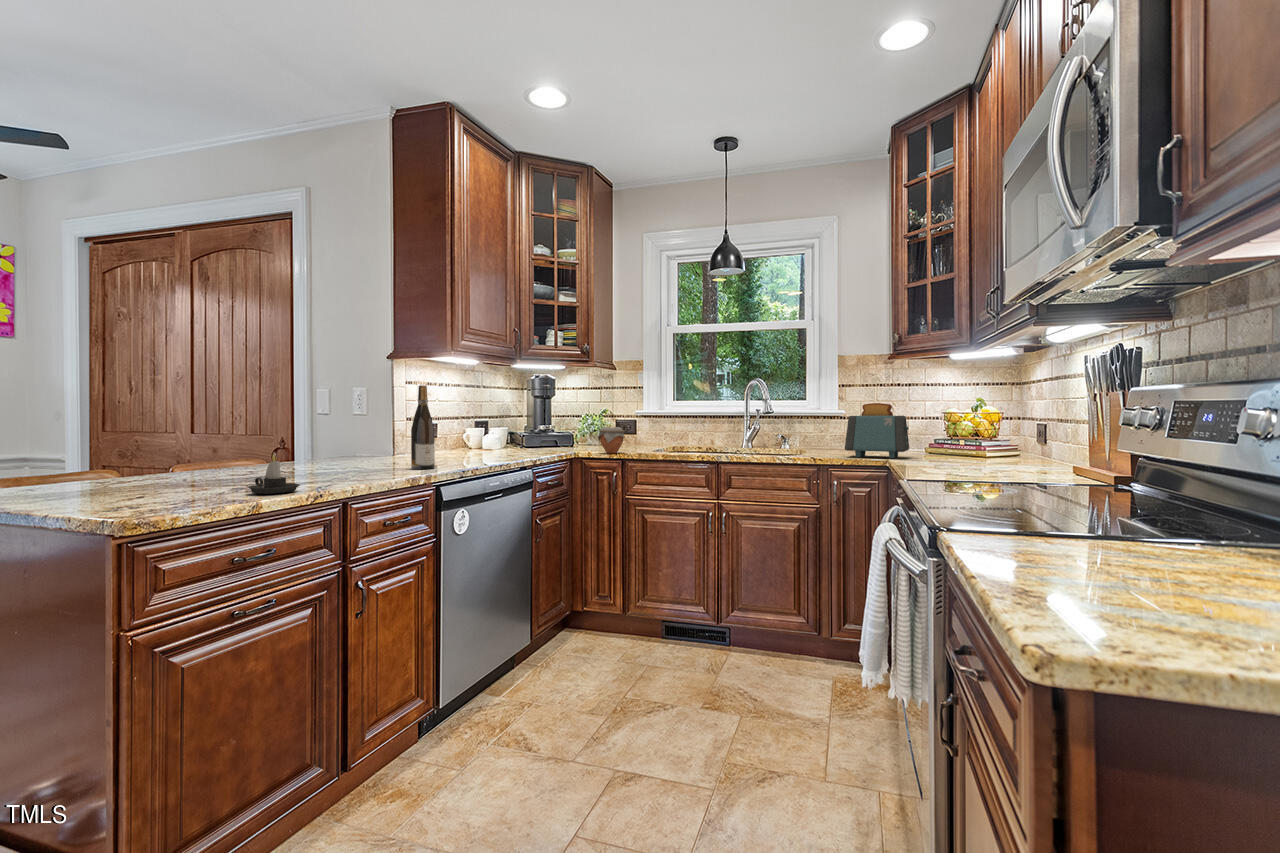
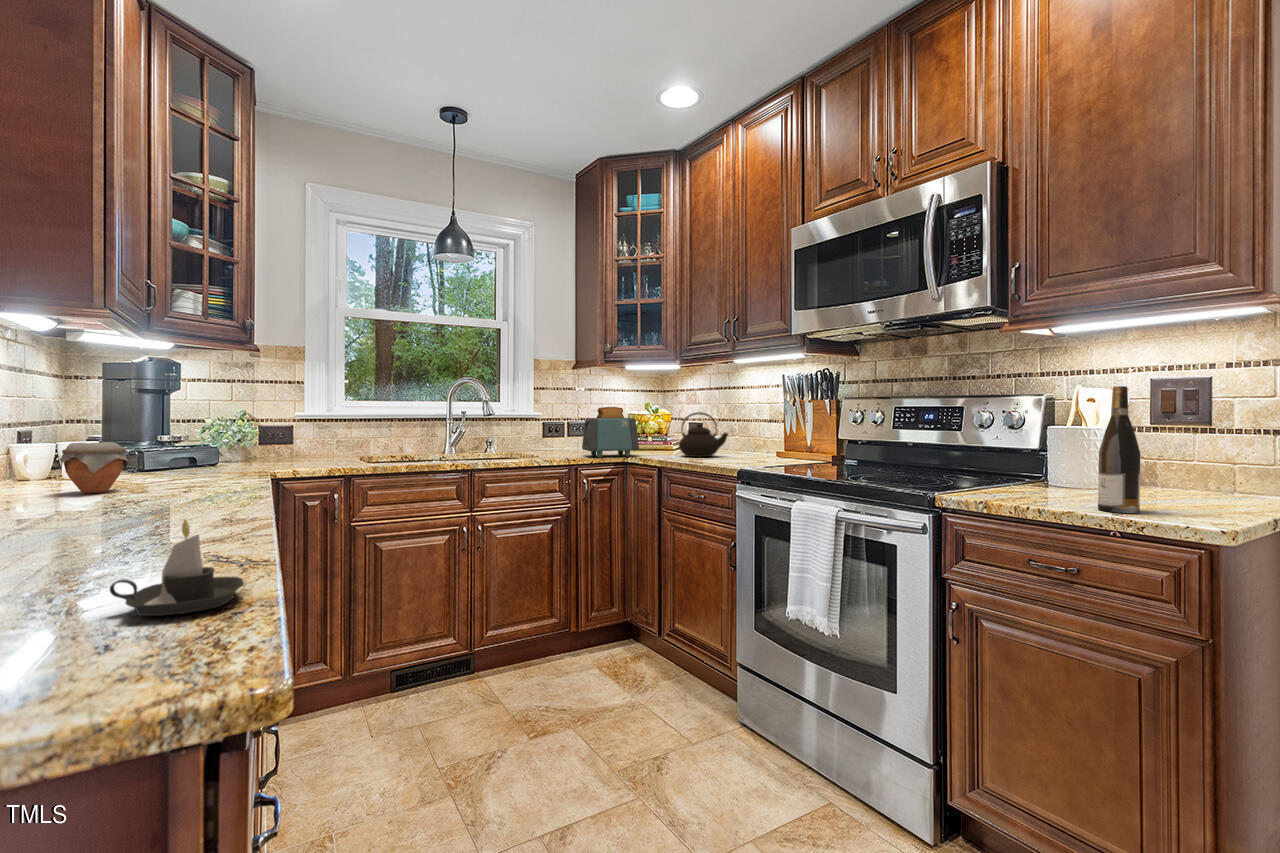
wine bottle: present [411,385,435,469] -> present [1098,386,1141,513]
teapot: none [954,408,1018,464] -> present [679,412,728,457]
jar: present [598,427,625,454] -> present [59,442,128,493]

